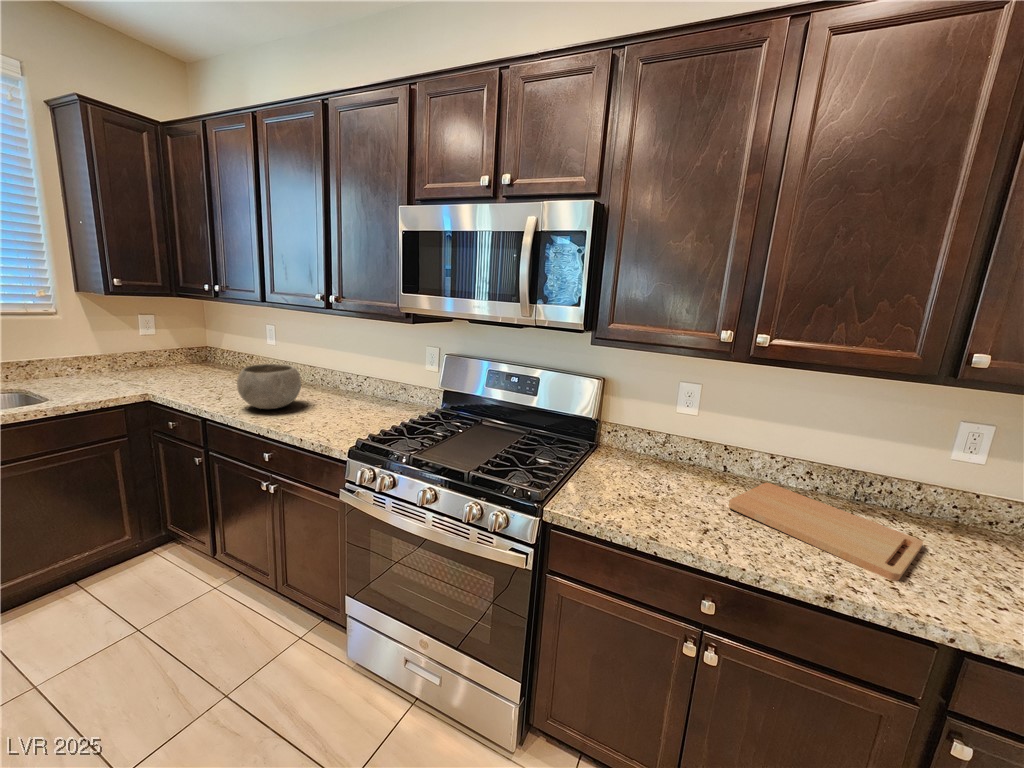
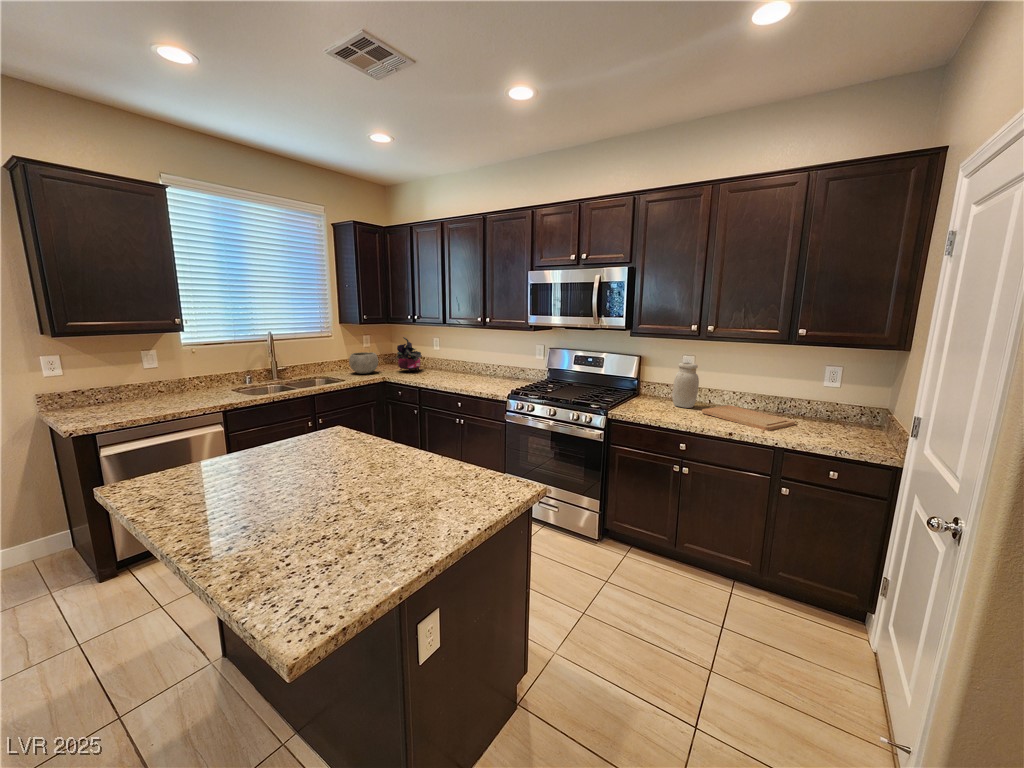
potted plant: none [182,321,240,383] -> present [396,337,422,372]
bowl: present [237,364,301,409] -> present [349,352,378,374]
jar: none [665,400,718,488] -> present [672,363,699,408]

